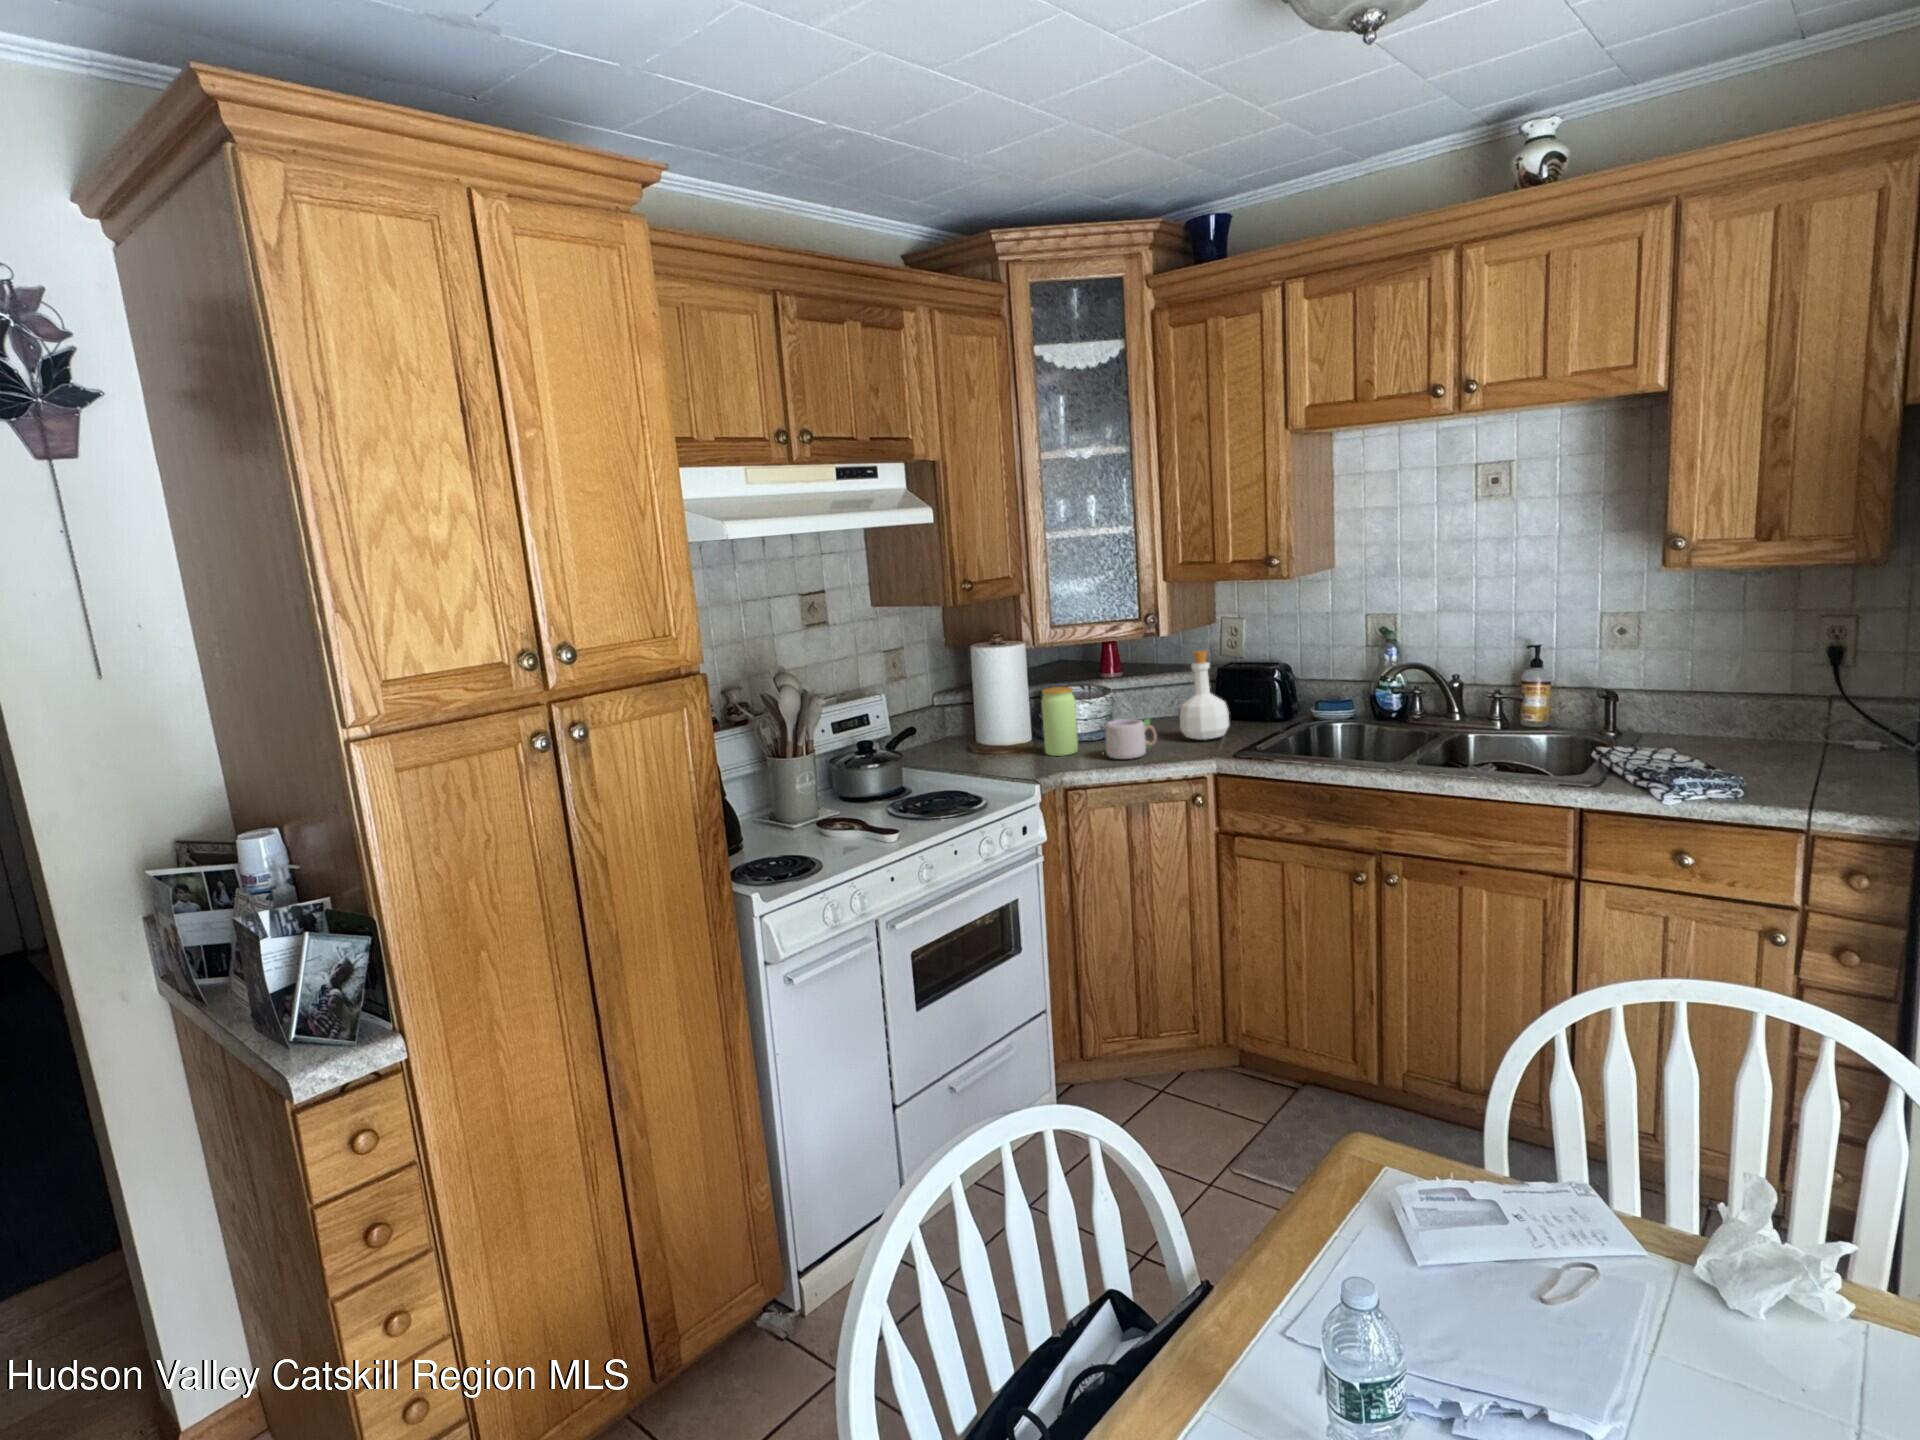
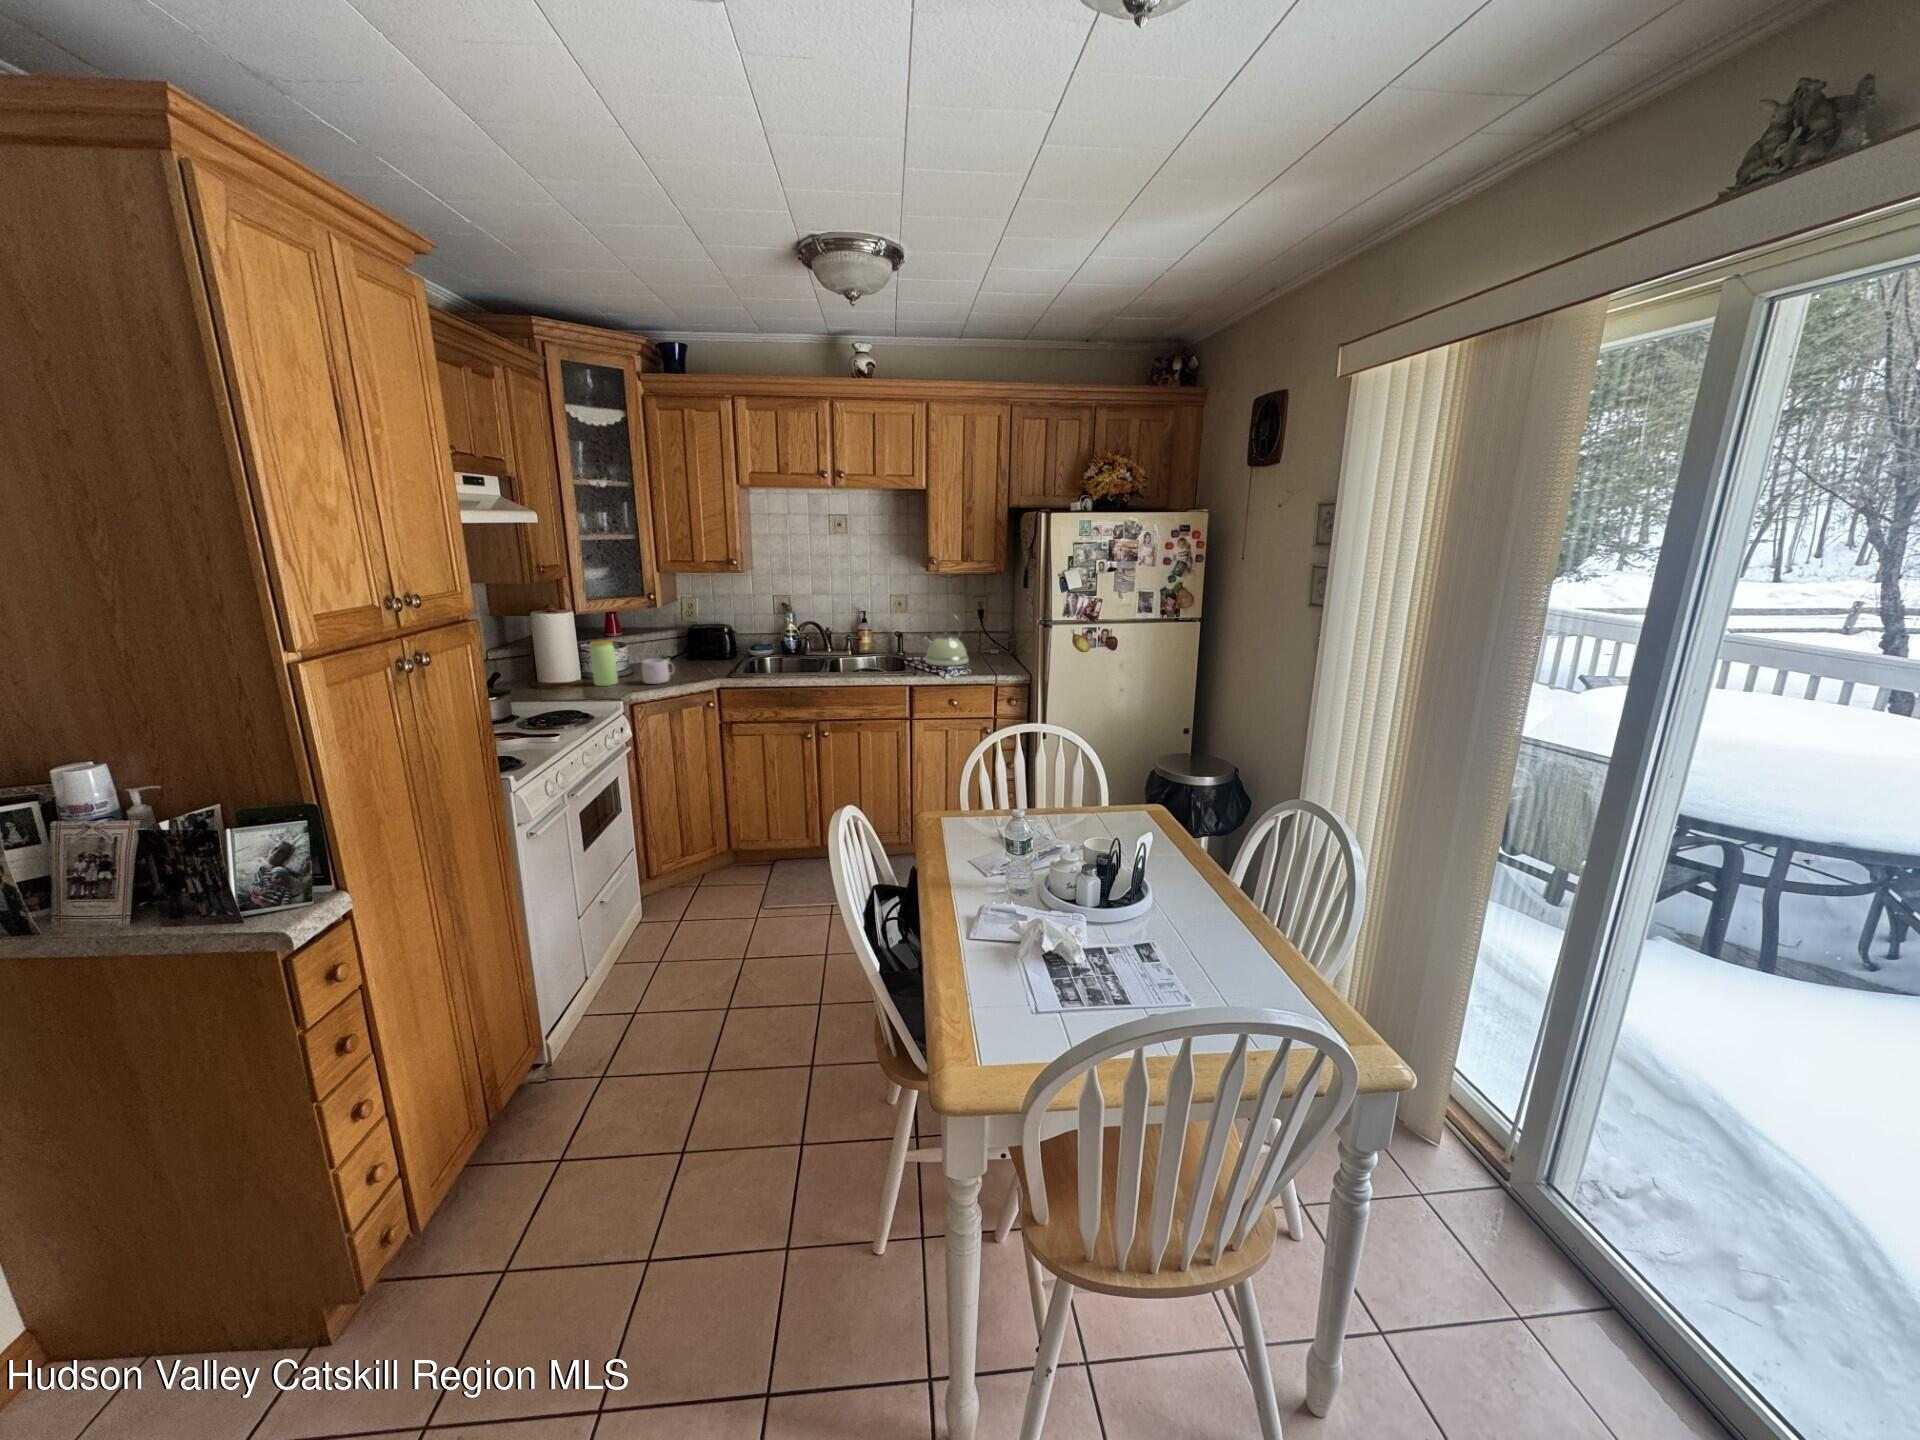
kettle: none [1656,650,1777,771] -> present [922,619,969,666]
bottle: present [1180,651,1229,740] -> none [676,616,708,671]

